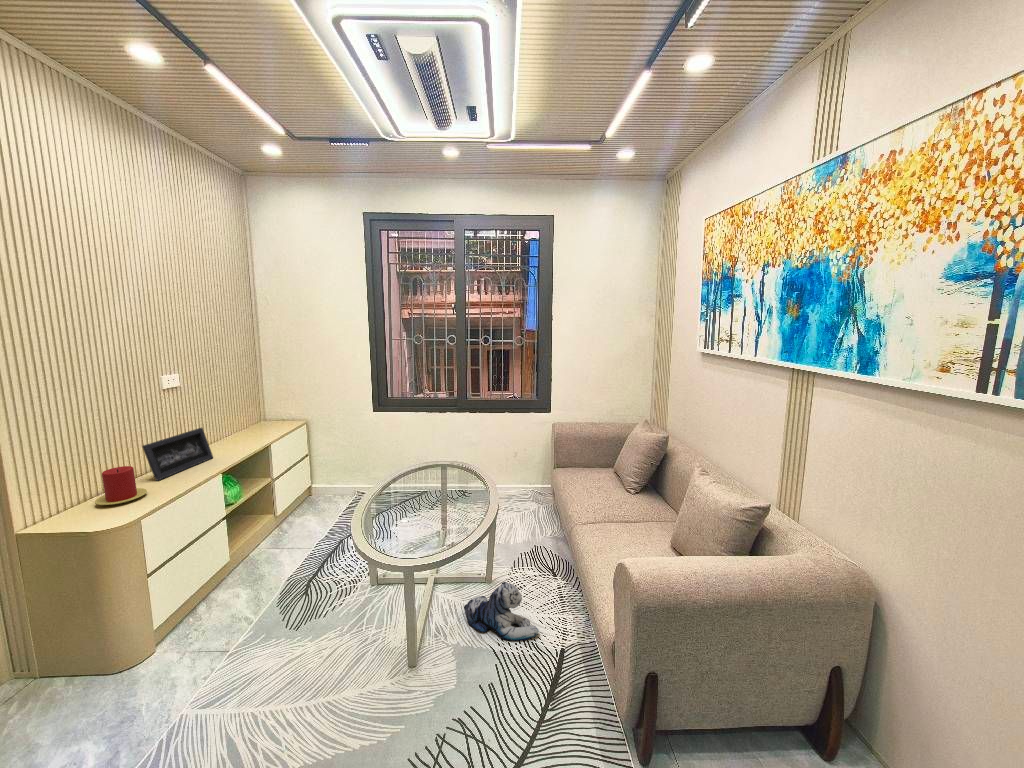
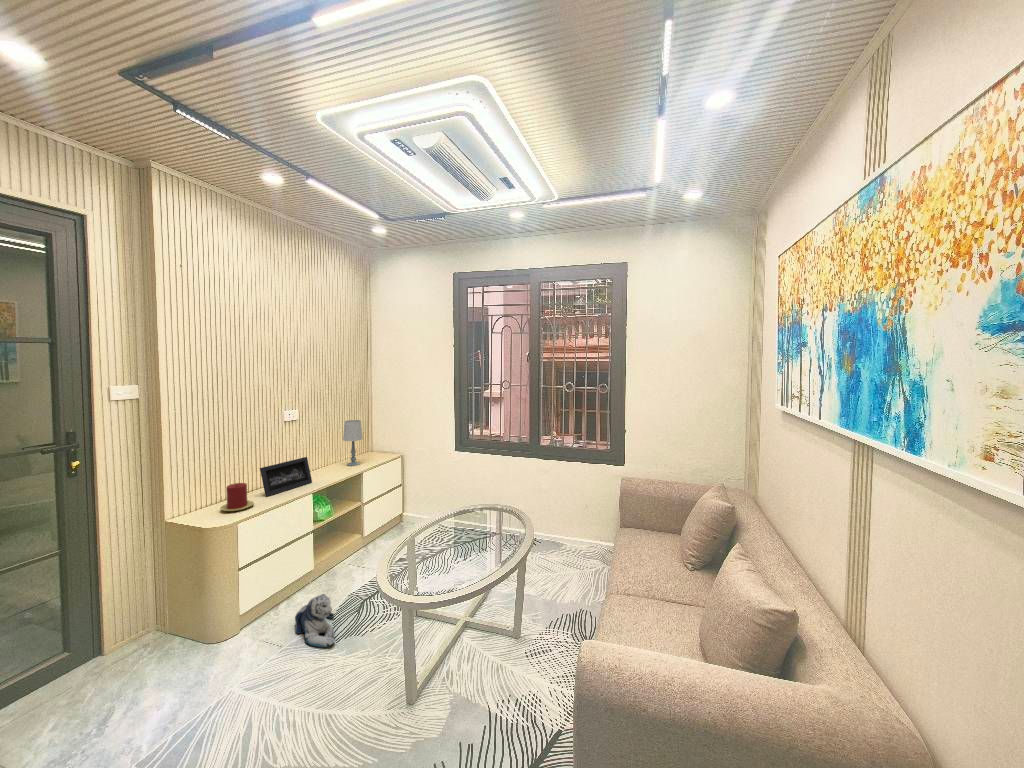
table lamp: none [239,381,265,435] -> present [343,420,363,466]
plush toy: present [464,582,539,641] -> present [295,594,335,648]

